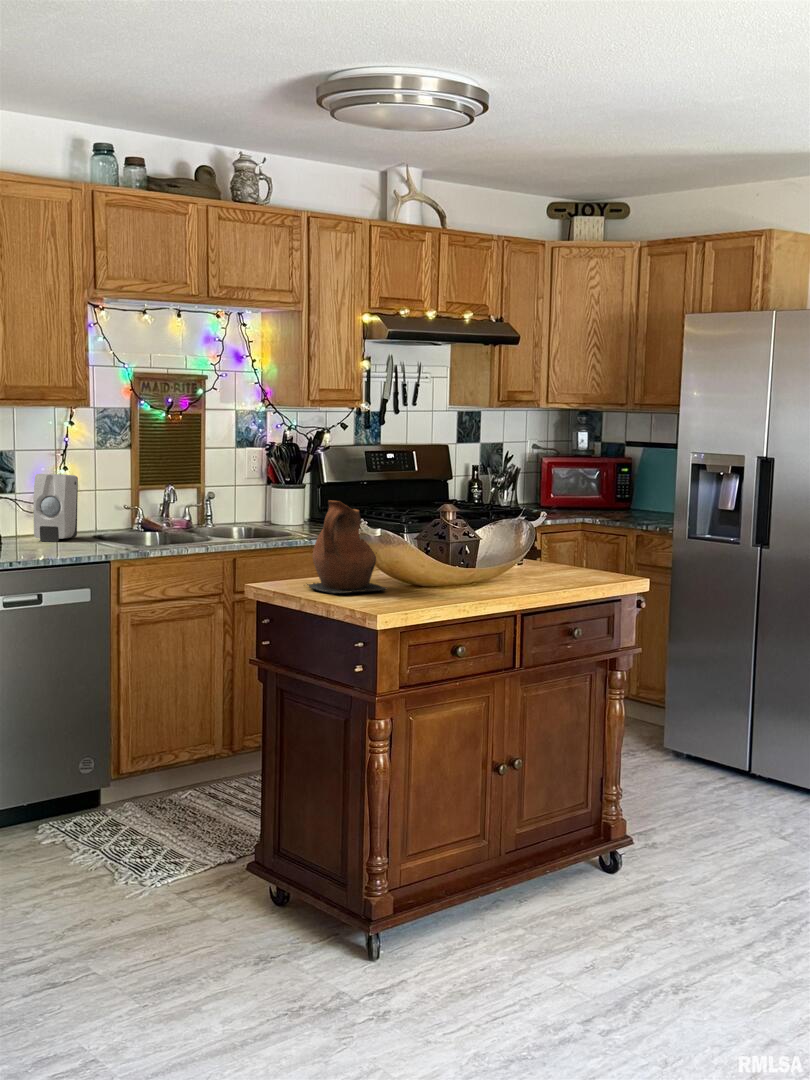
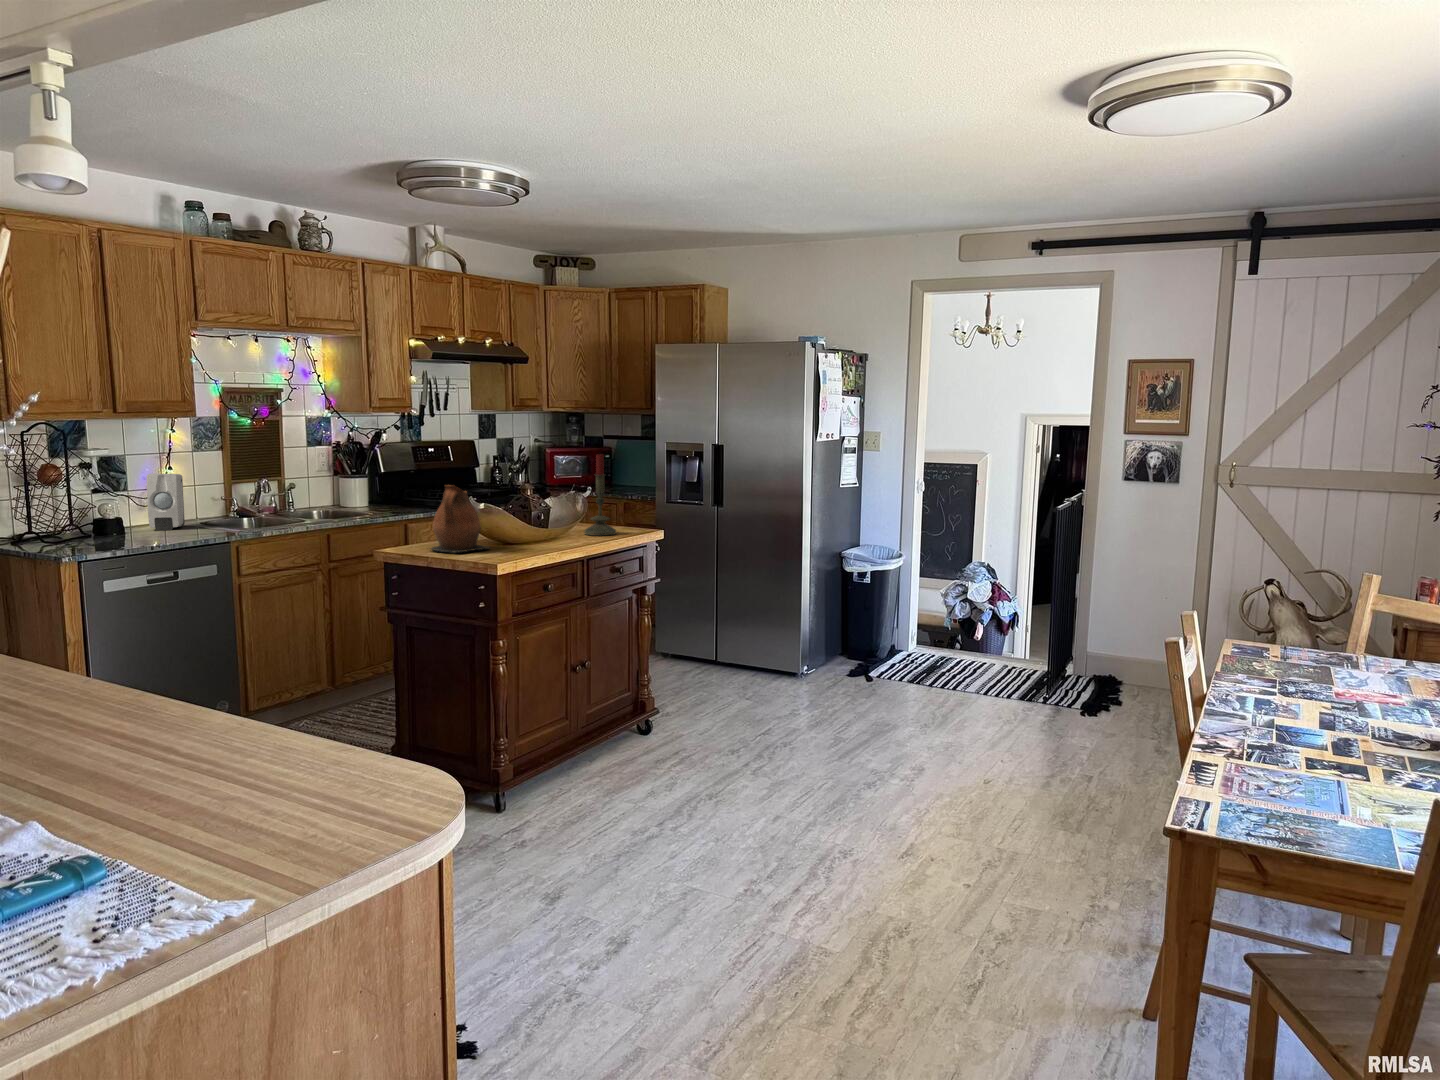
candle: none [533,462,580,582] -> present [584,454,616,536]

